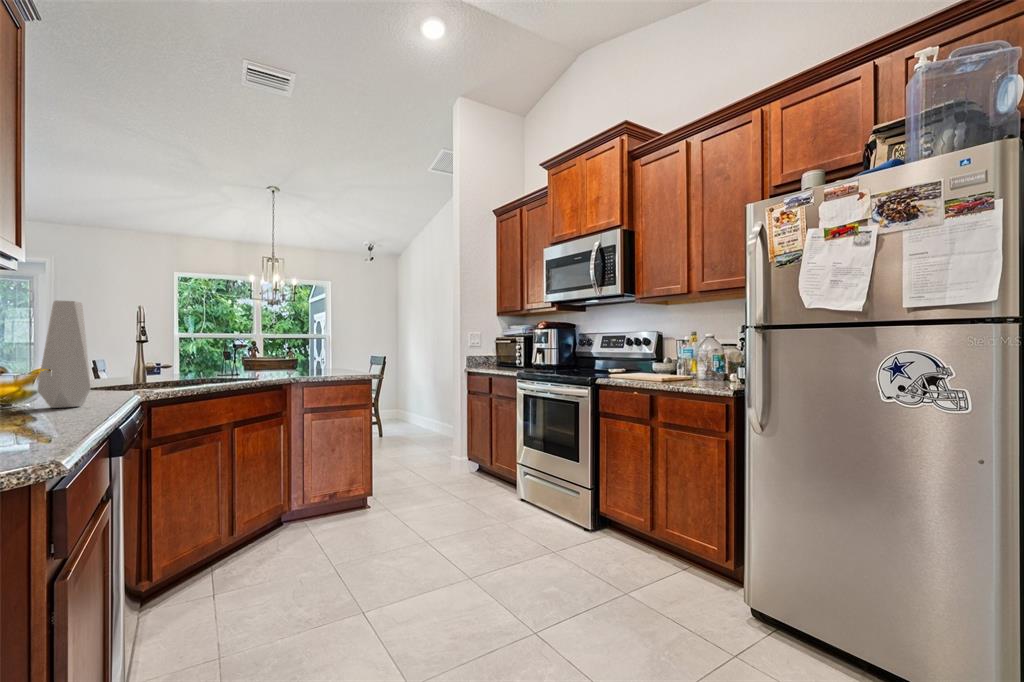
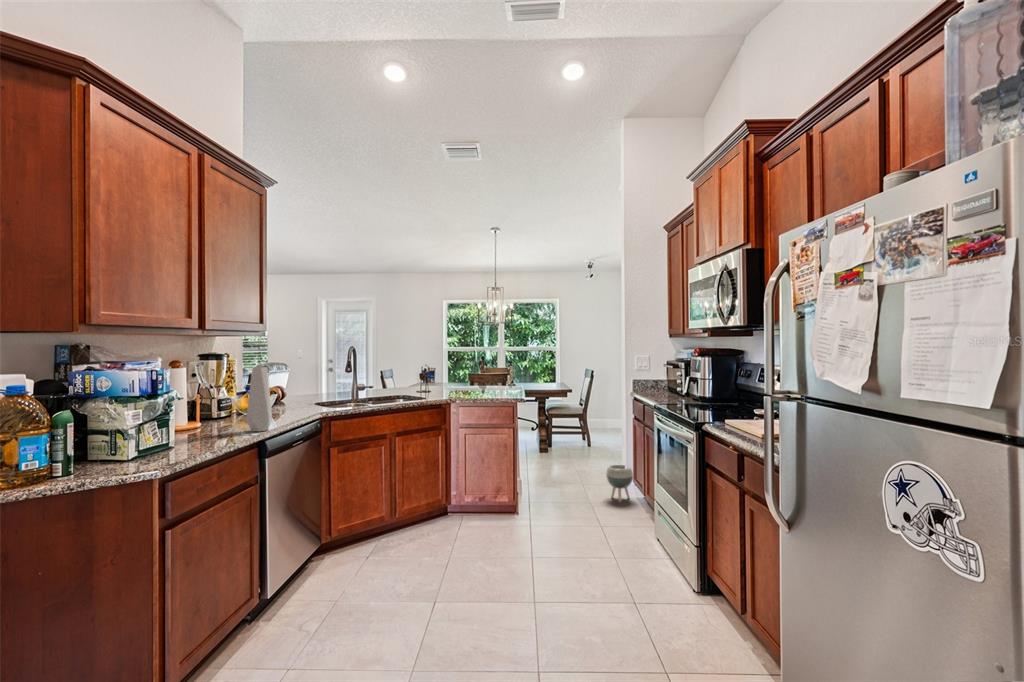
planter: none [439,441,465,477] -> present [606,465,633,502]

